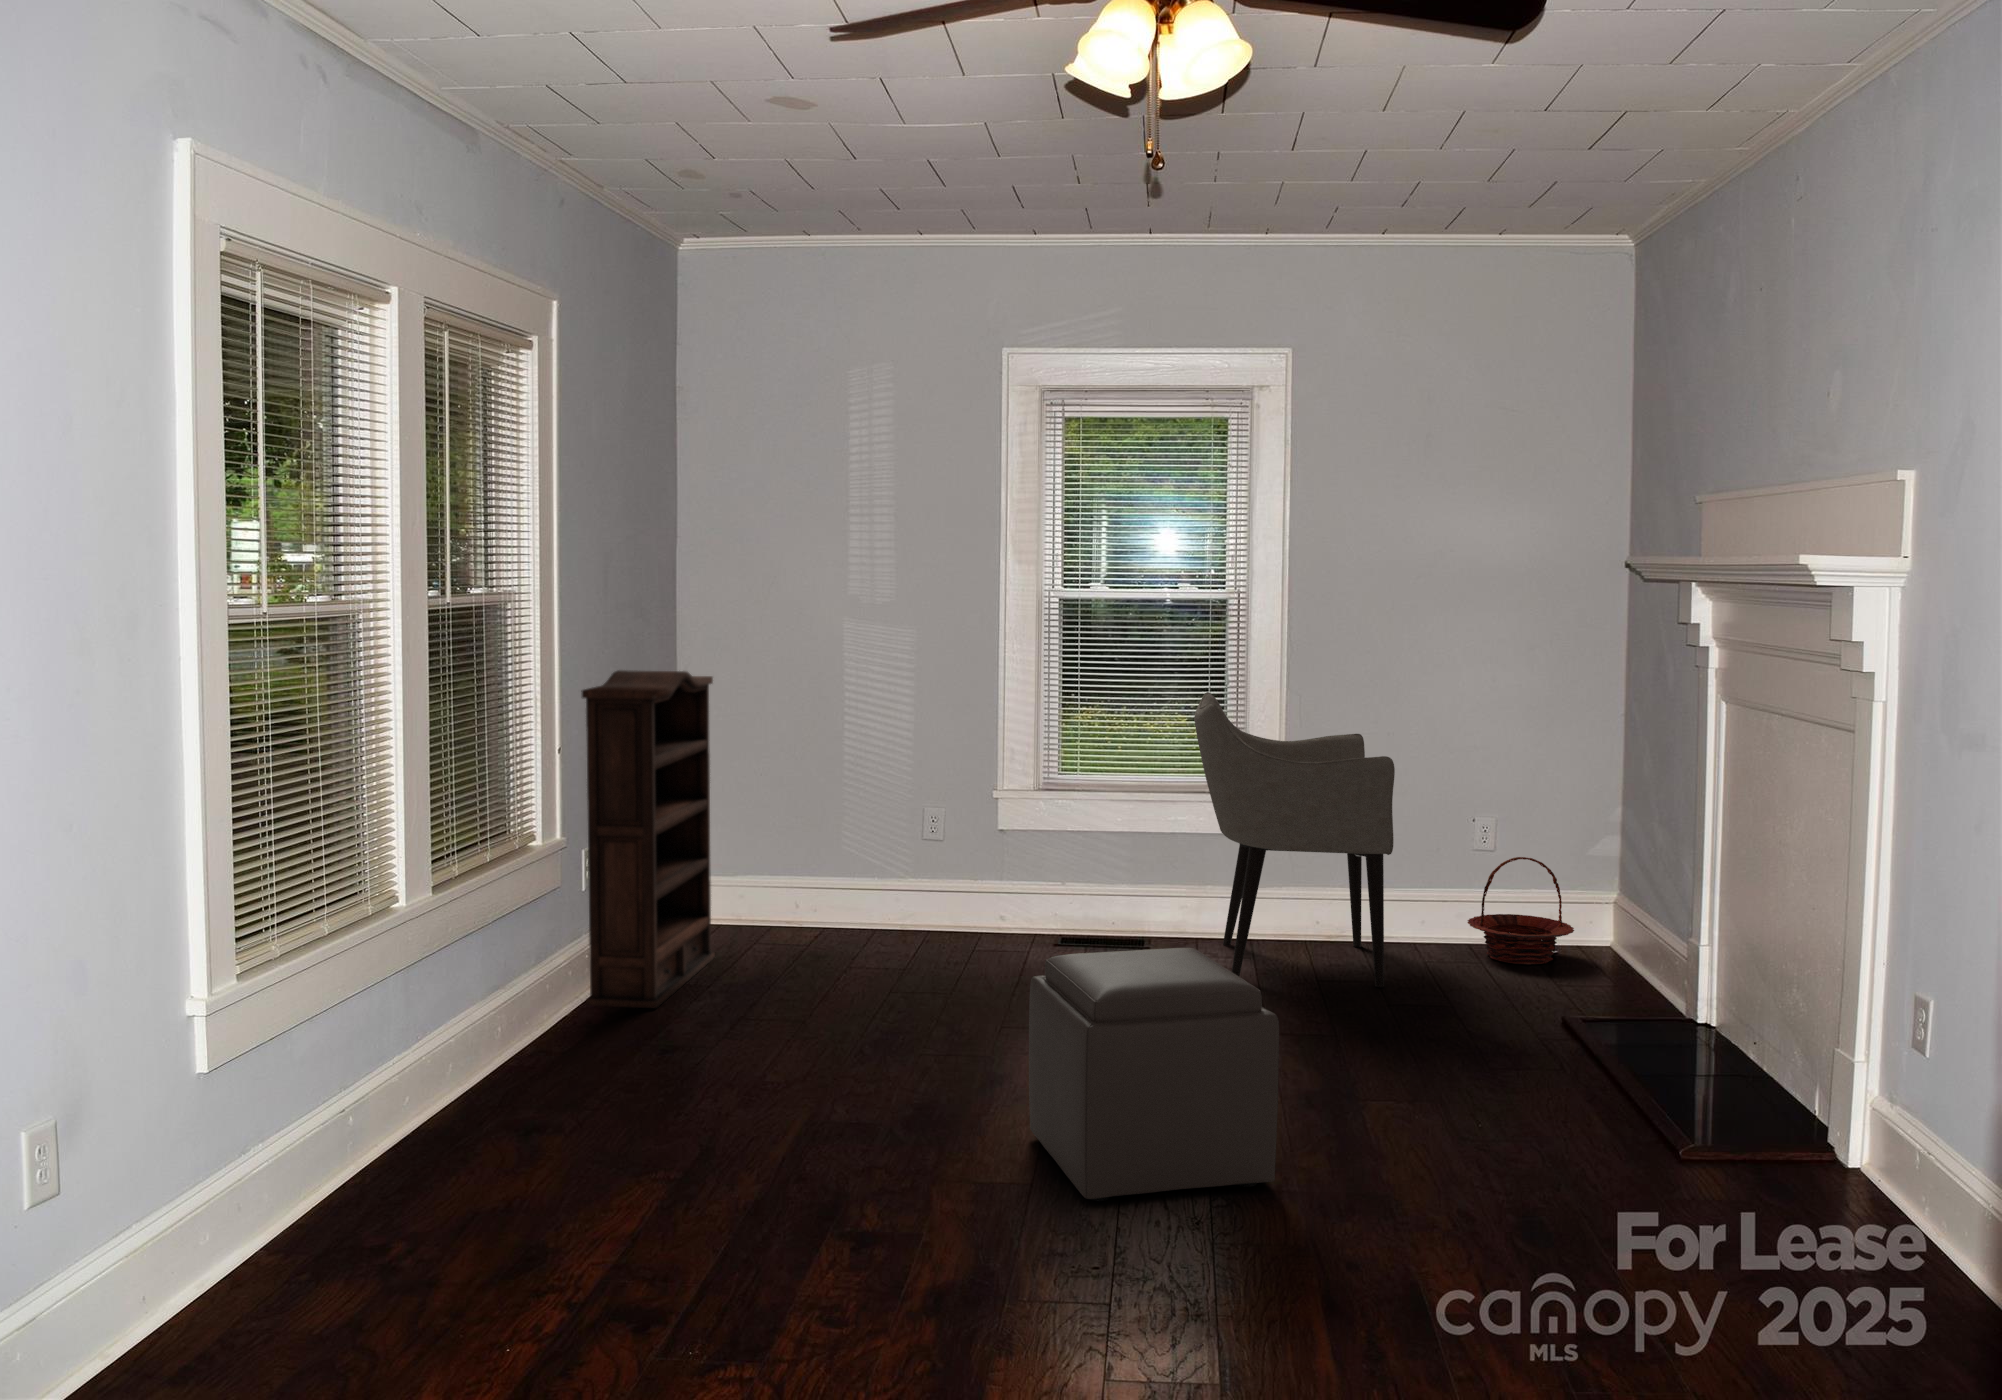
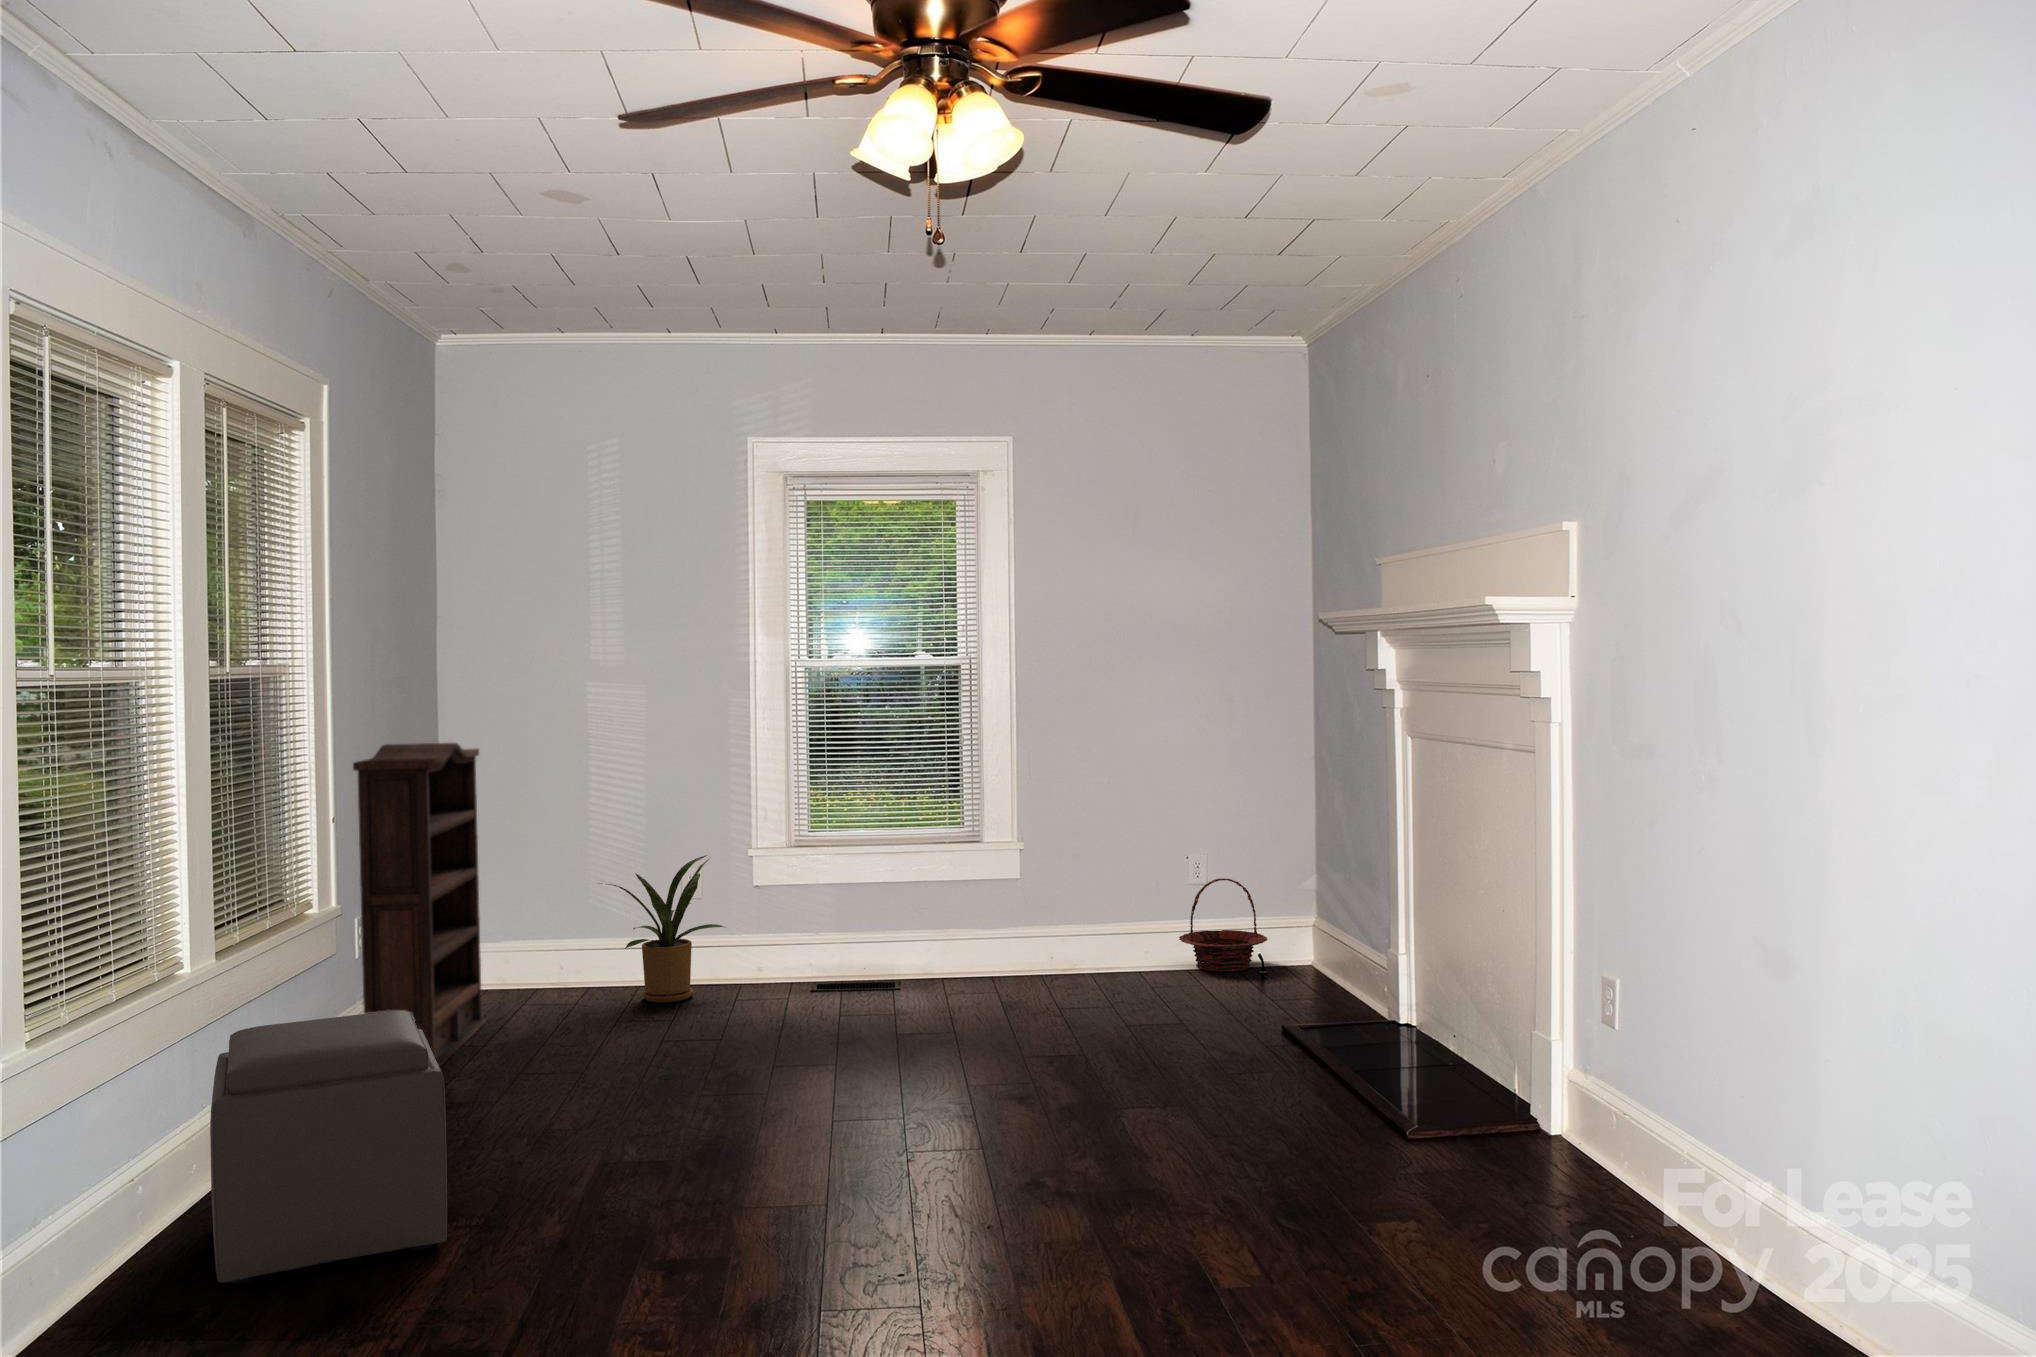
armchair: present [1194,692,1395,987] -> none [938,747,1116,1004]
house plant: none [825,796,965,950] -> present [608,855,723,1003]
ottoman: present [1029,948,1279,1201] -> present [210,1011,447,1284]

